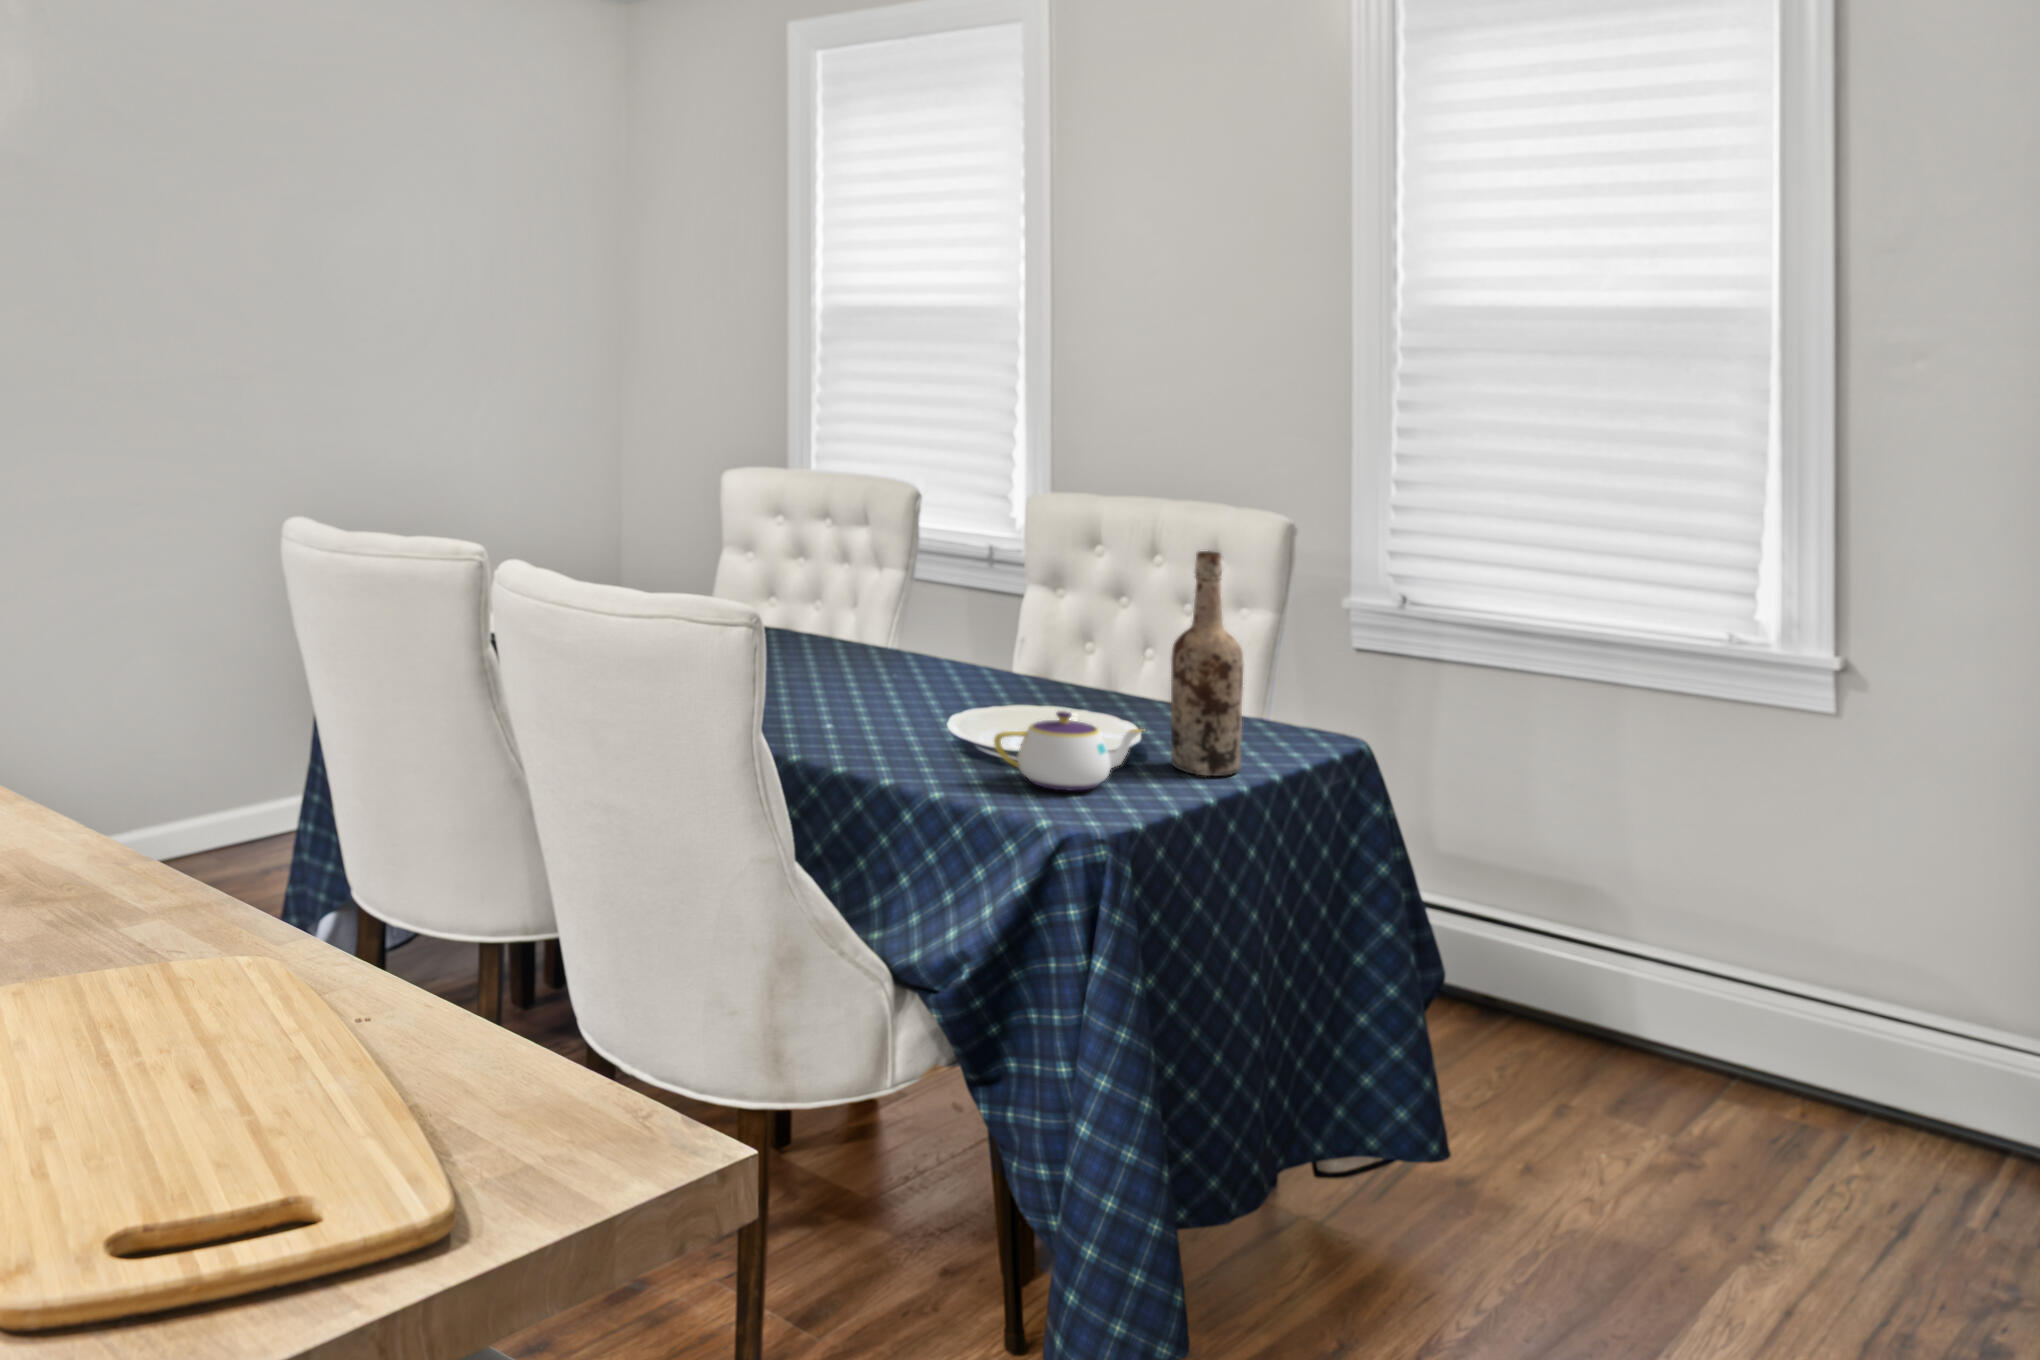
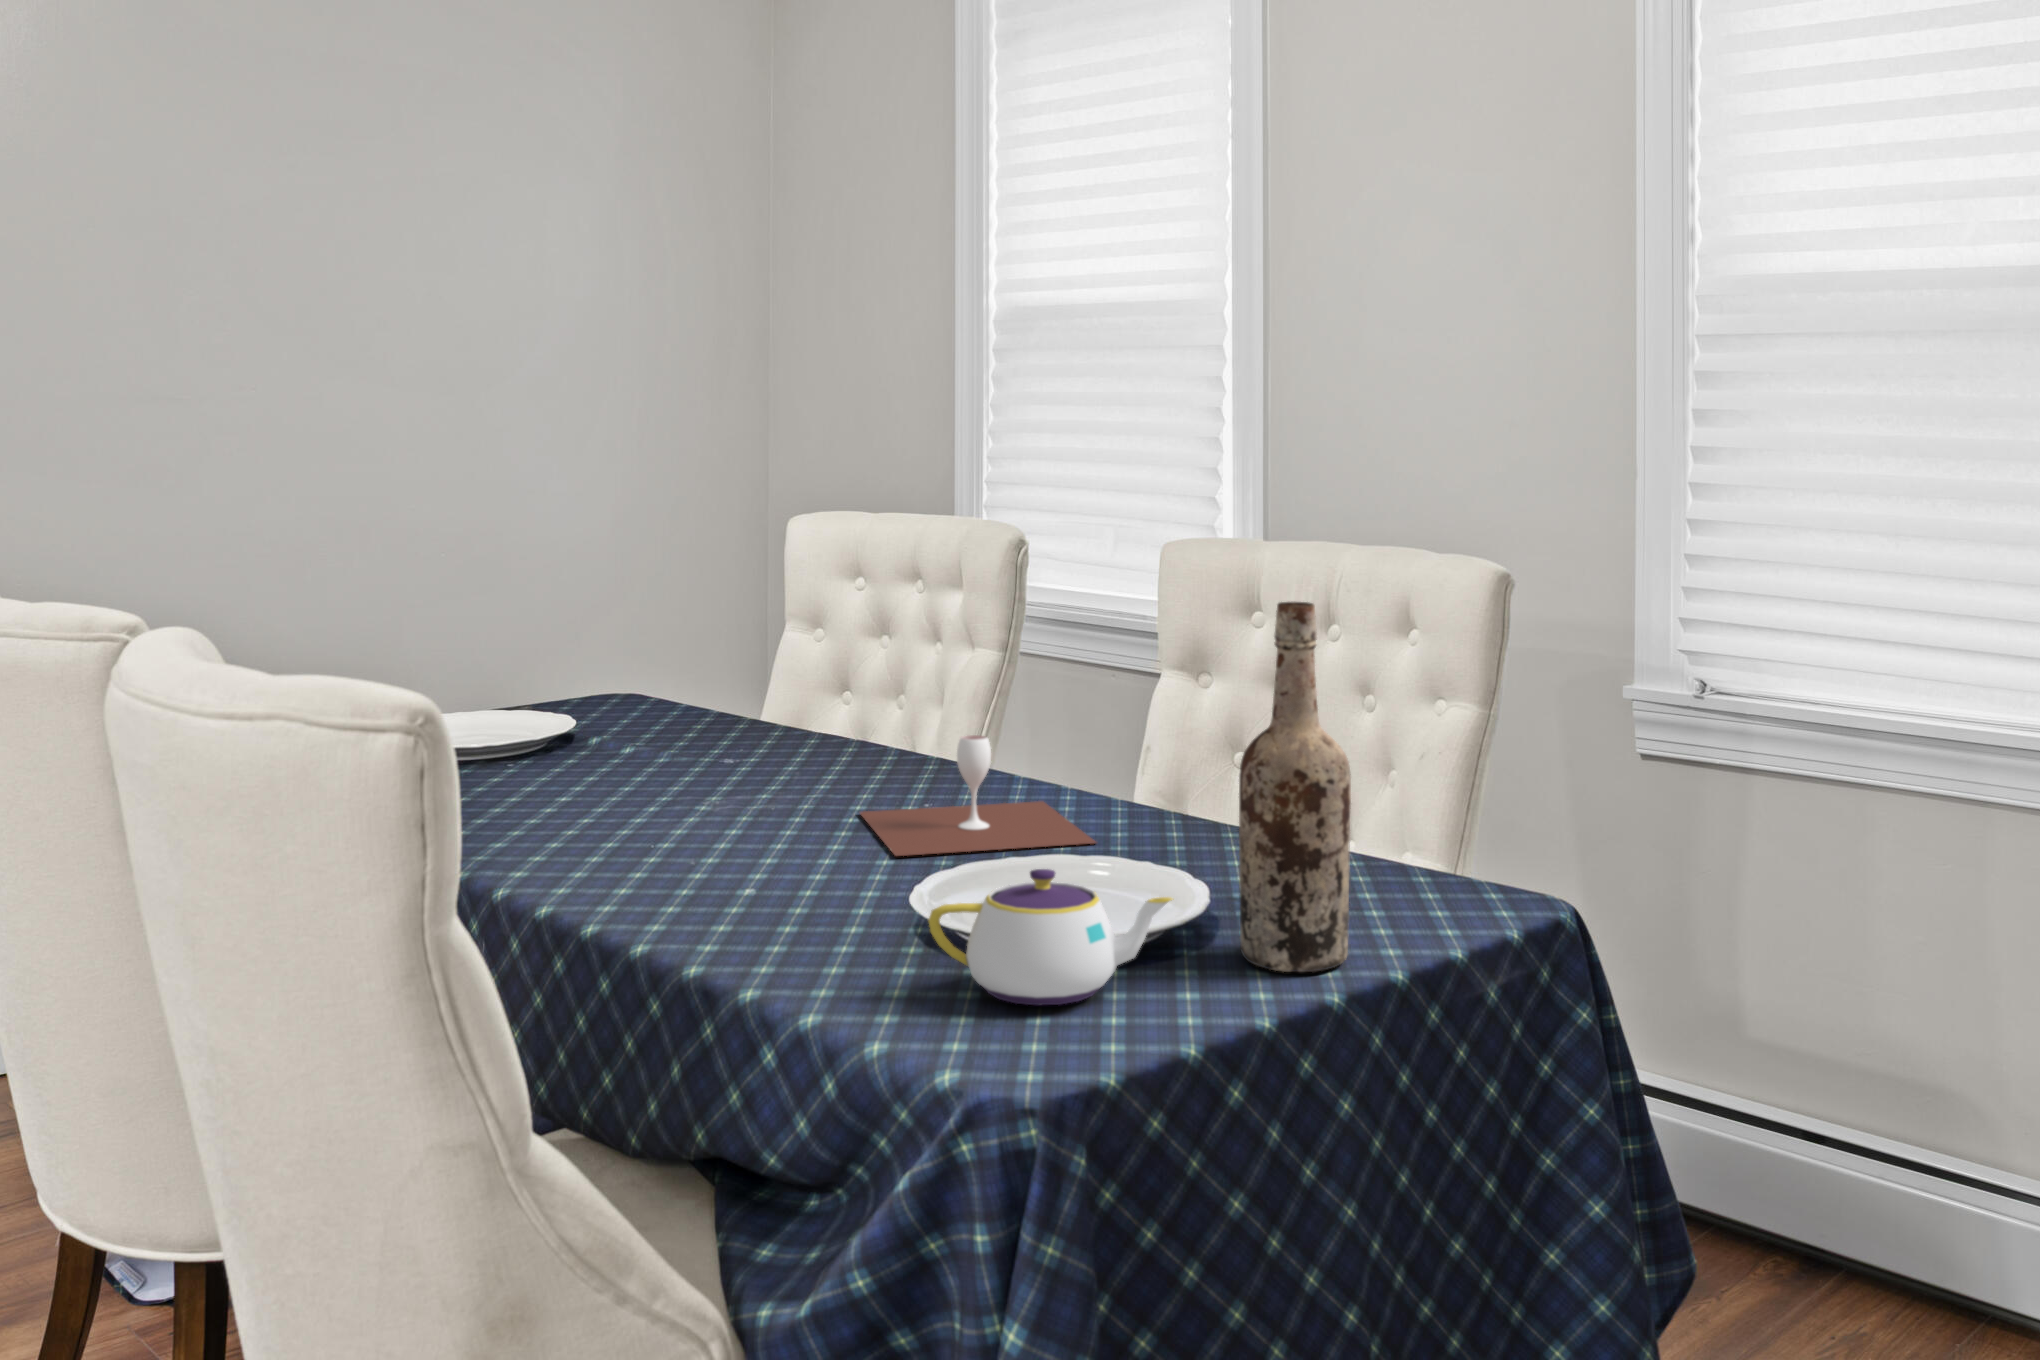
wine glass: none [854,630,1030,707] -> present [859,735,1096,856]

